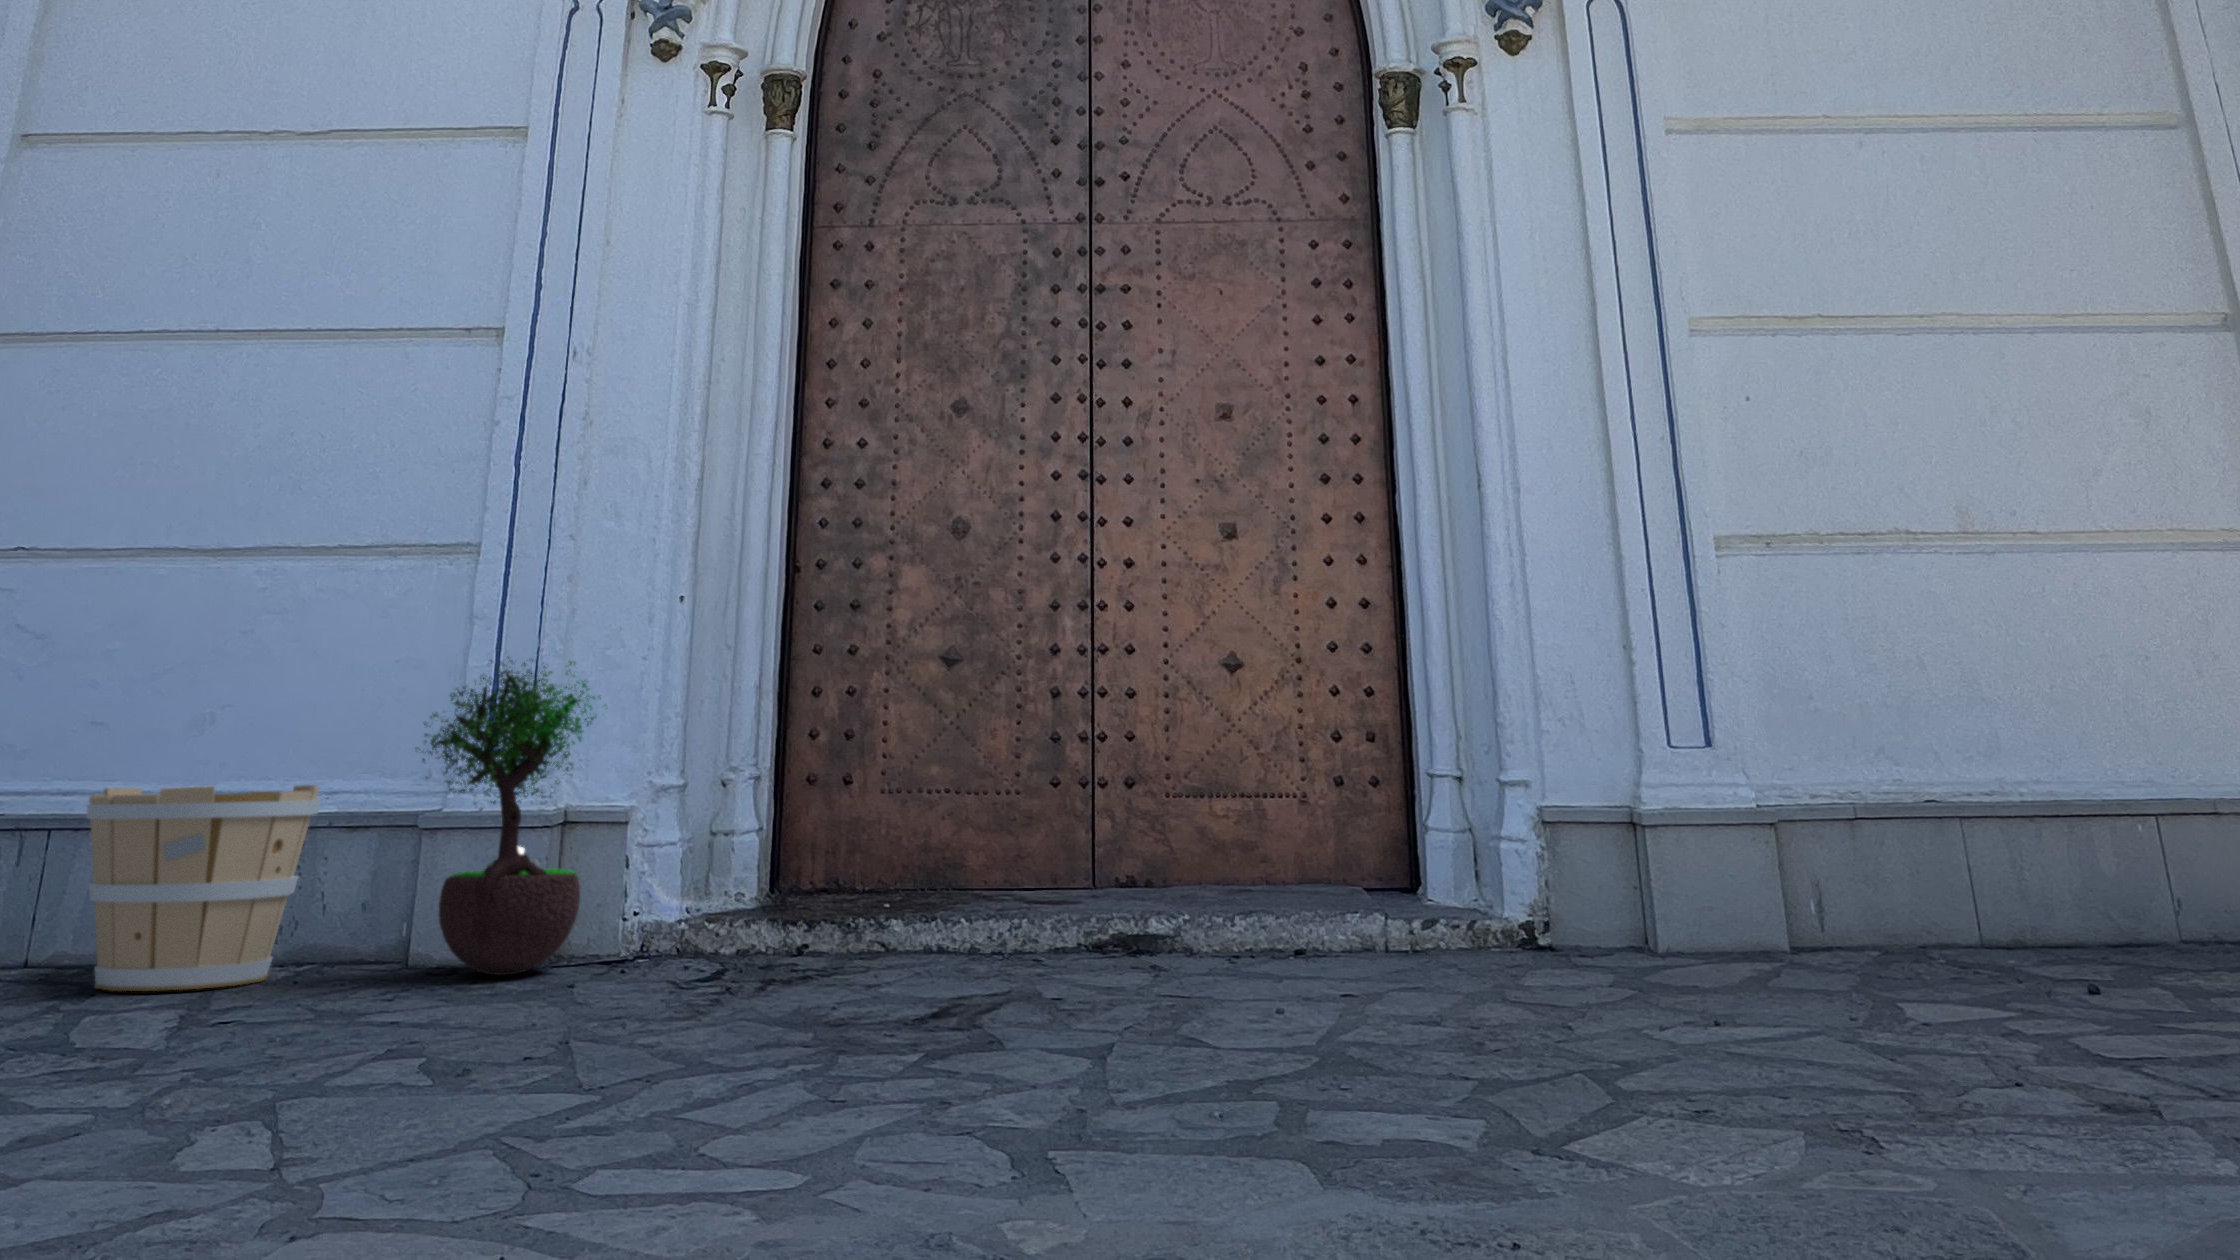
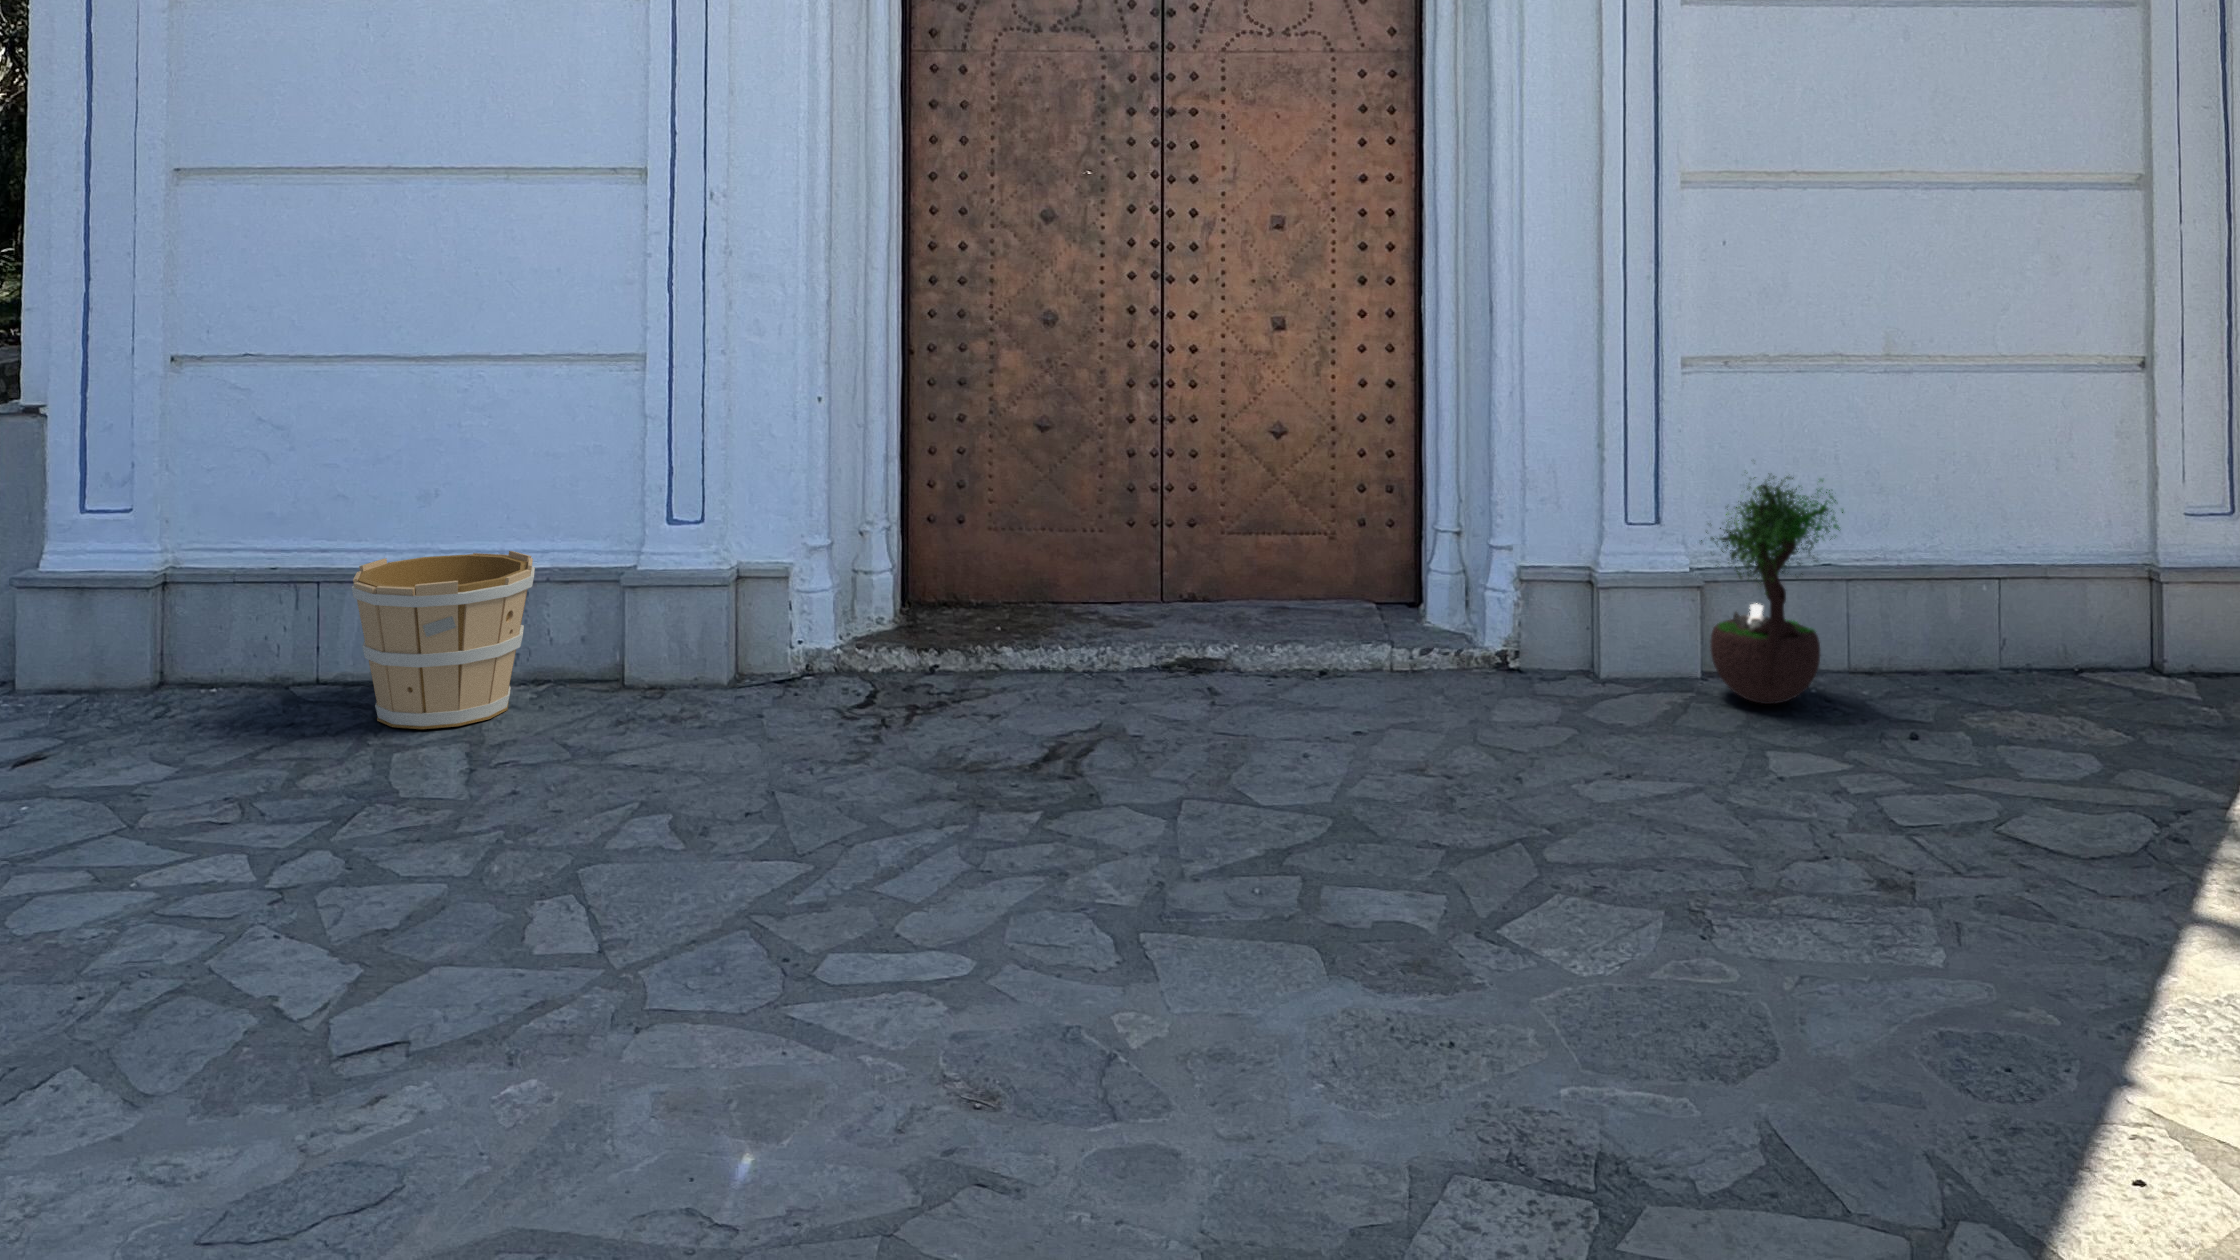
potted tree: present [416,644,601,975] -> present [1701,475,1843,704]

